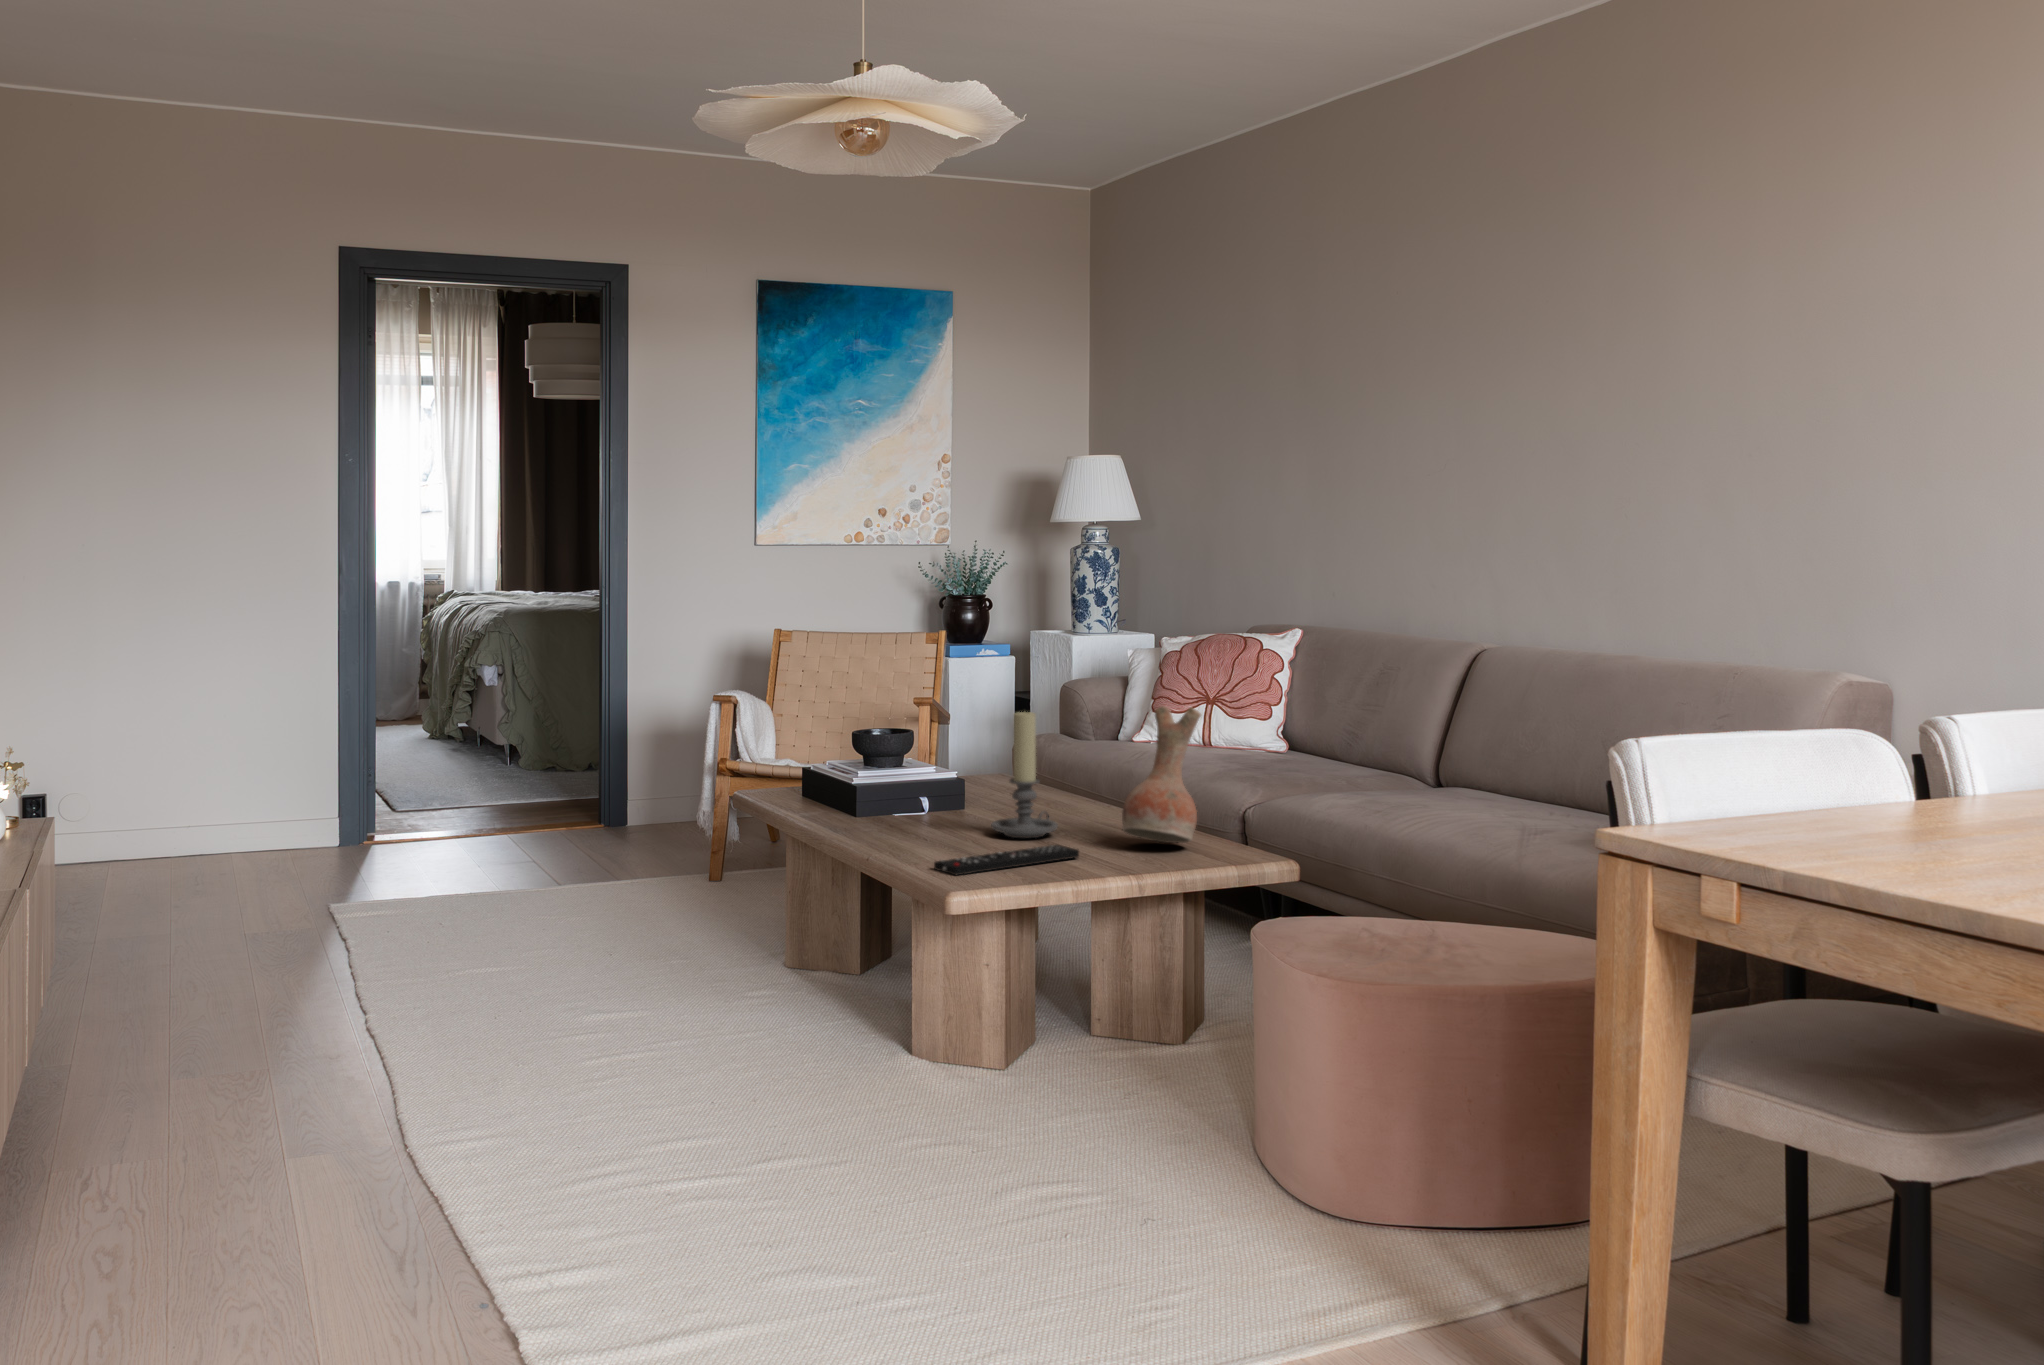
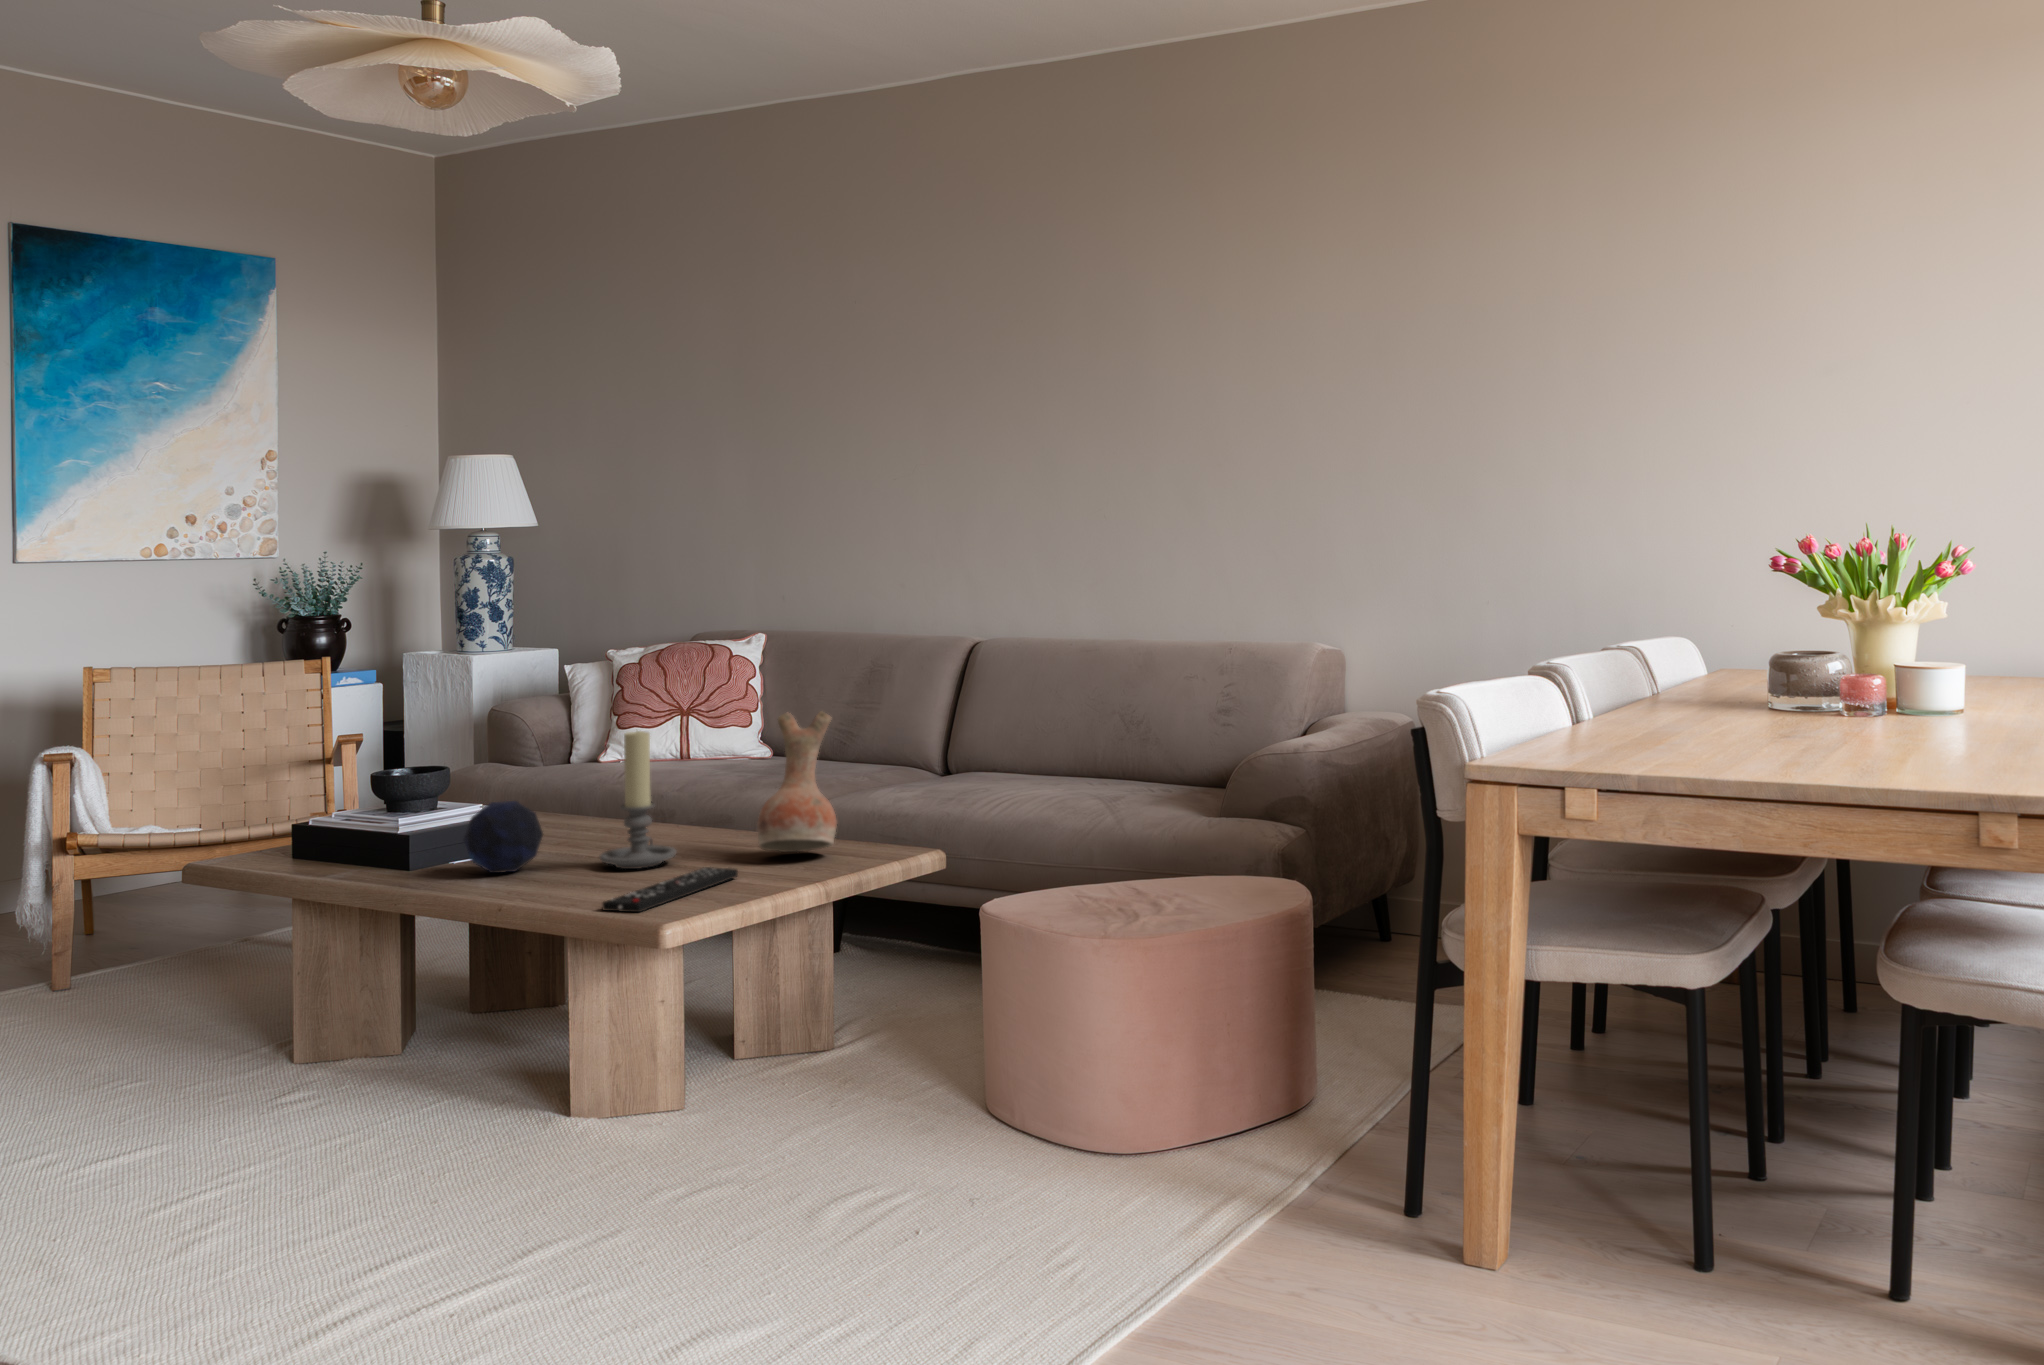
decorative orb: none [890,764,952,827] -> present [464,801,543,873]

